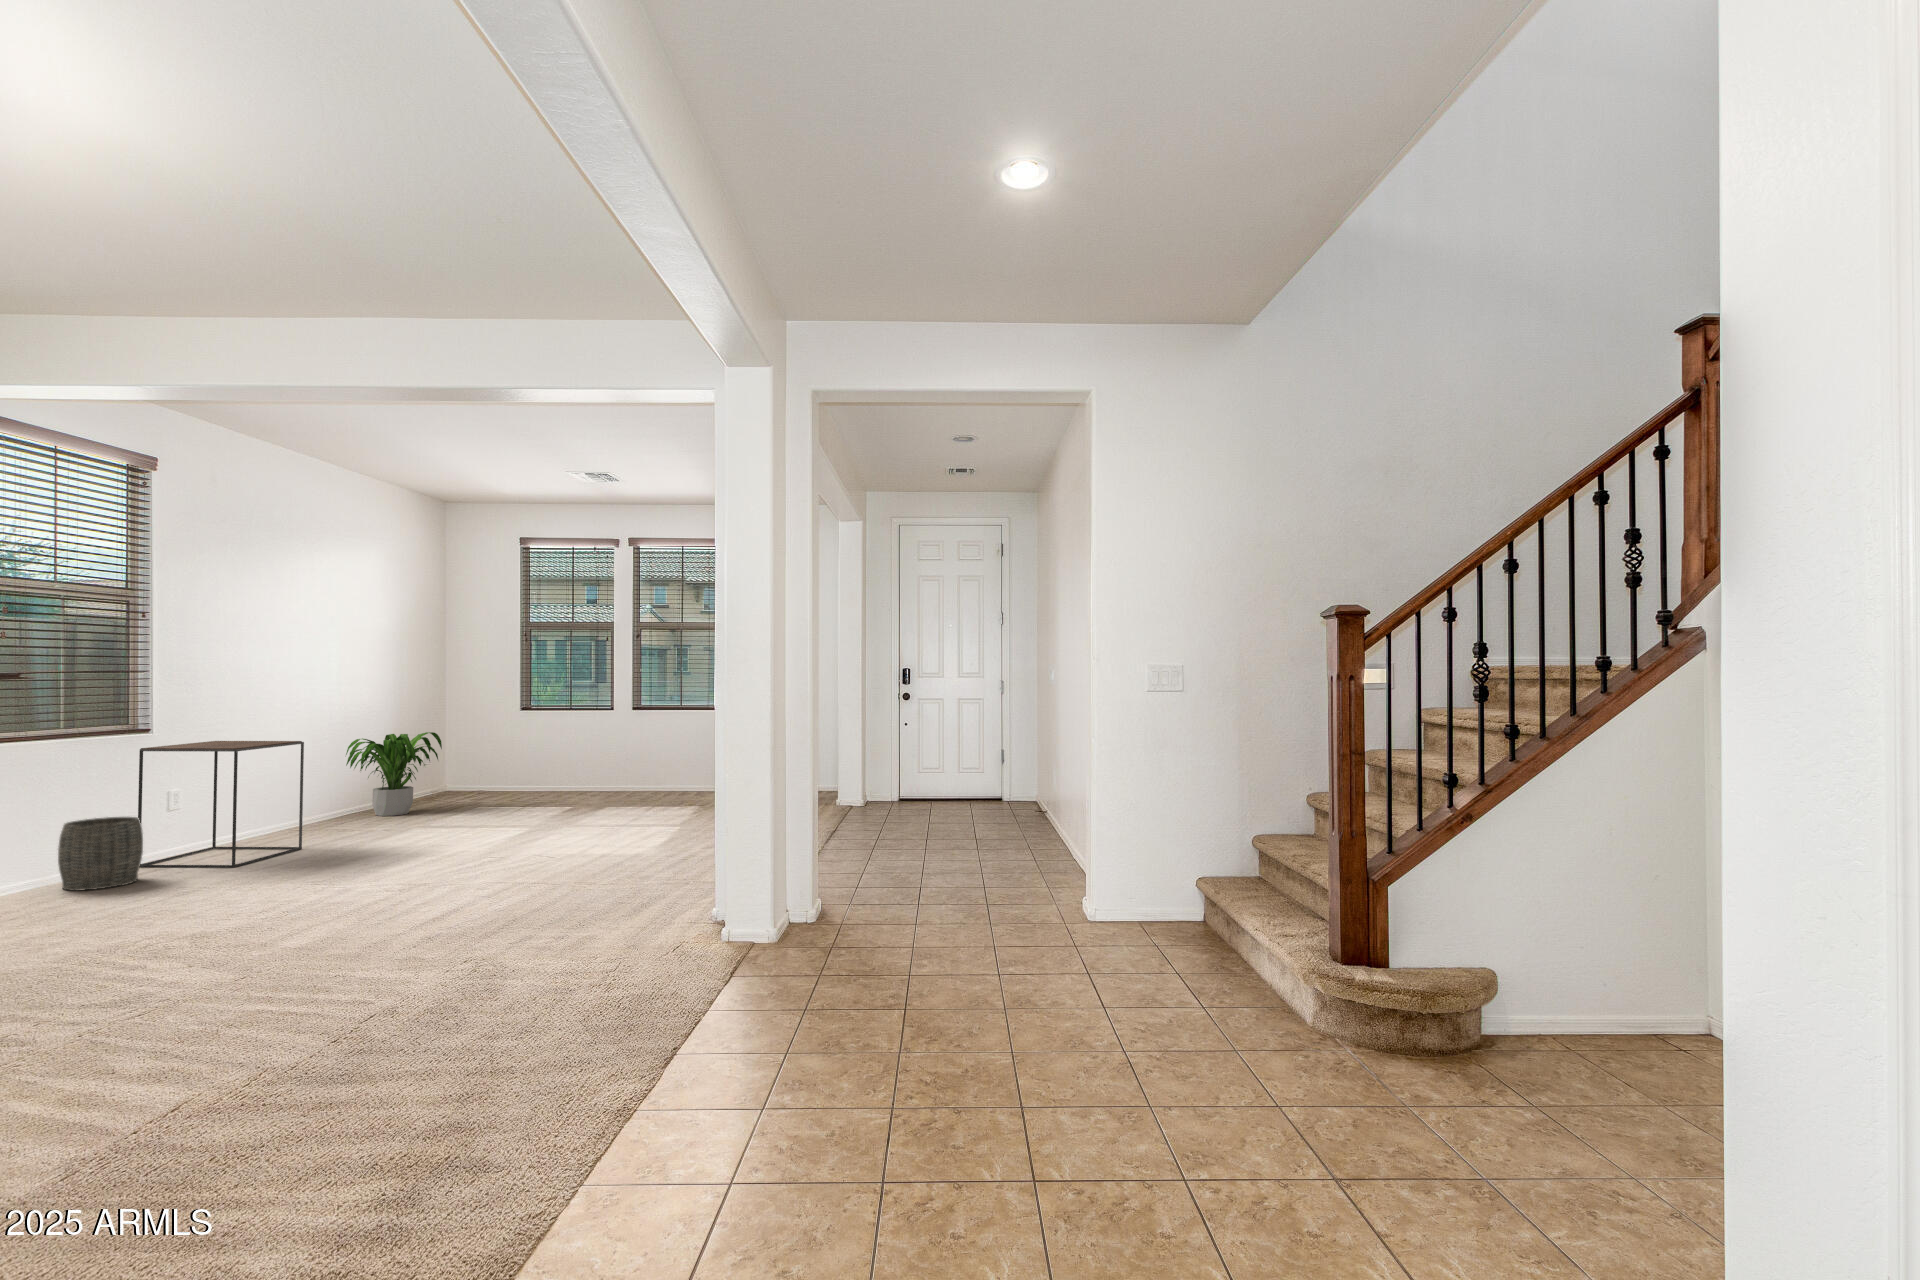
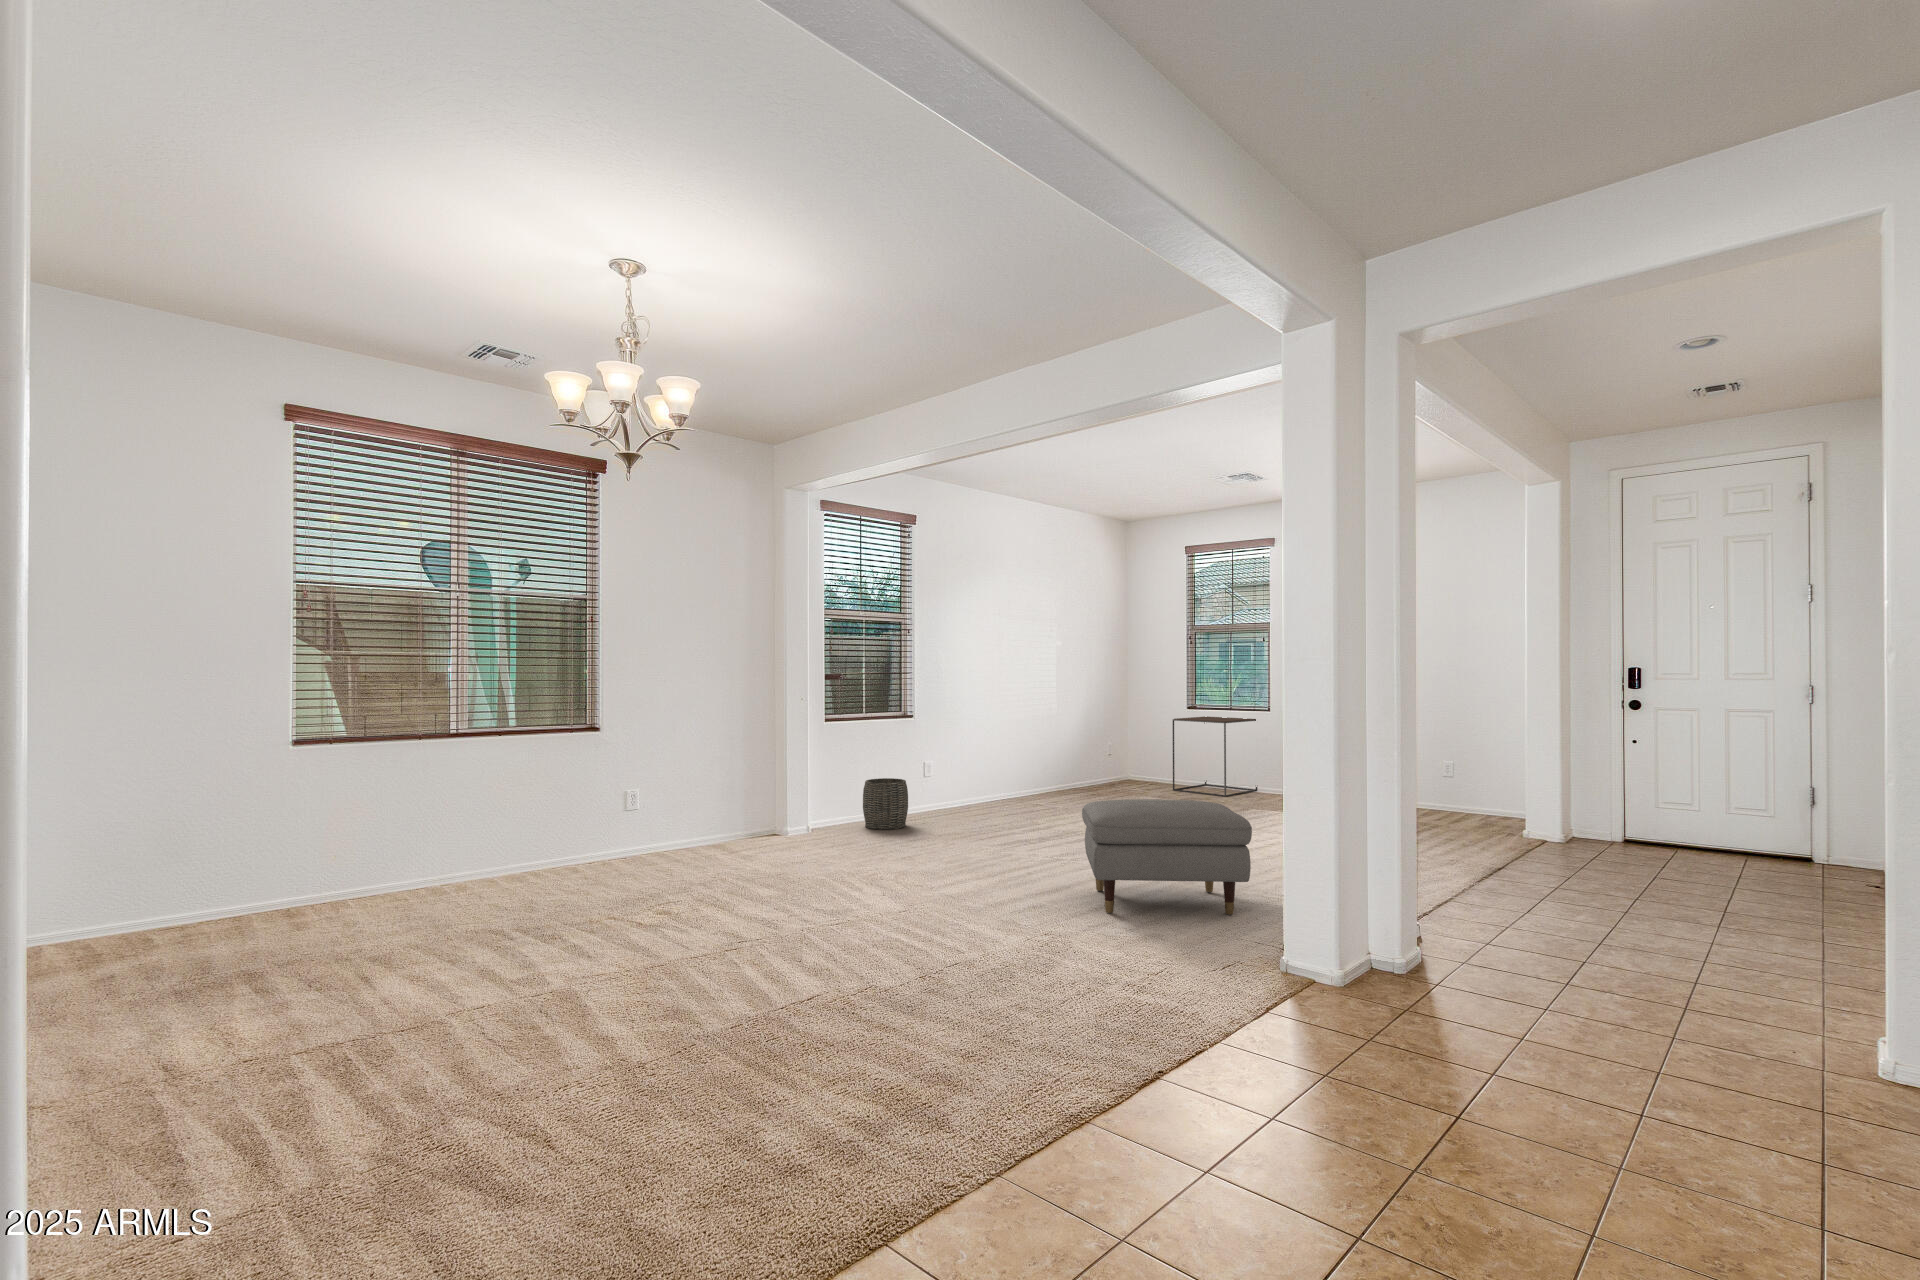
potted plant: present [346,732,442,816] -> none [1057,726,1130,796]
side table: present [138,741,304,867] -> present [1173,716,1257,797]
ottoman: none [463,799,662,929] -> present [1082,799,1252,915]

